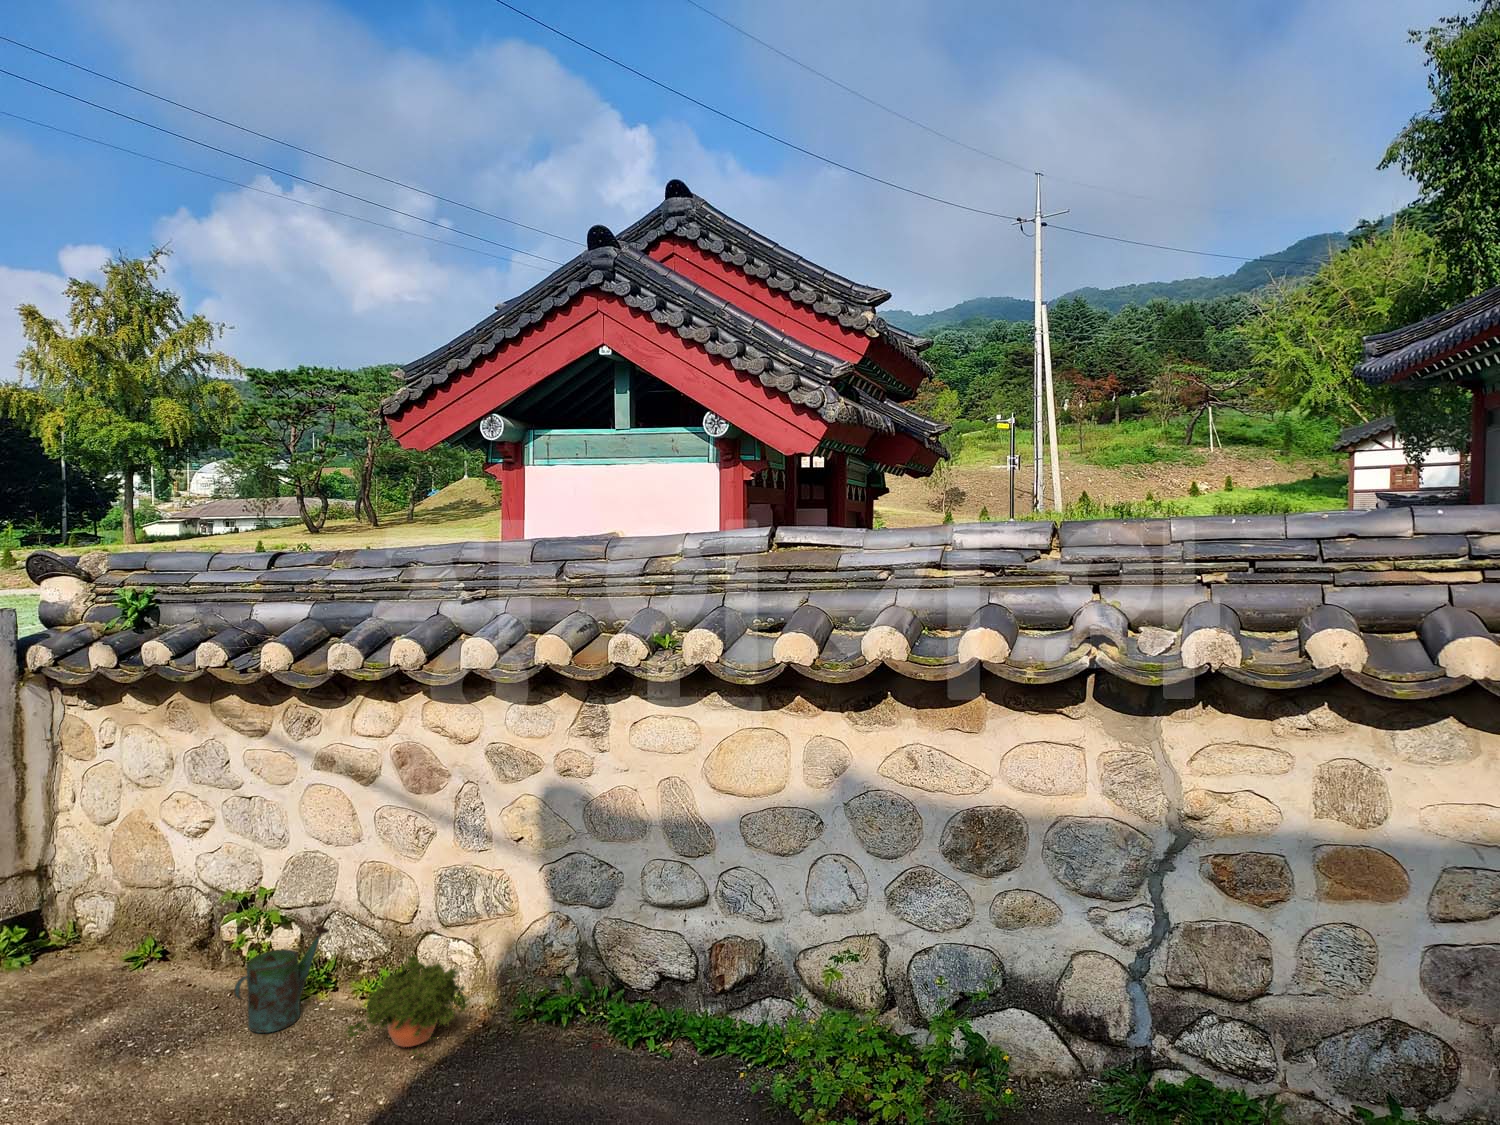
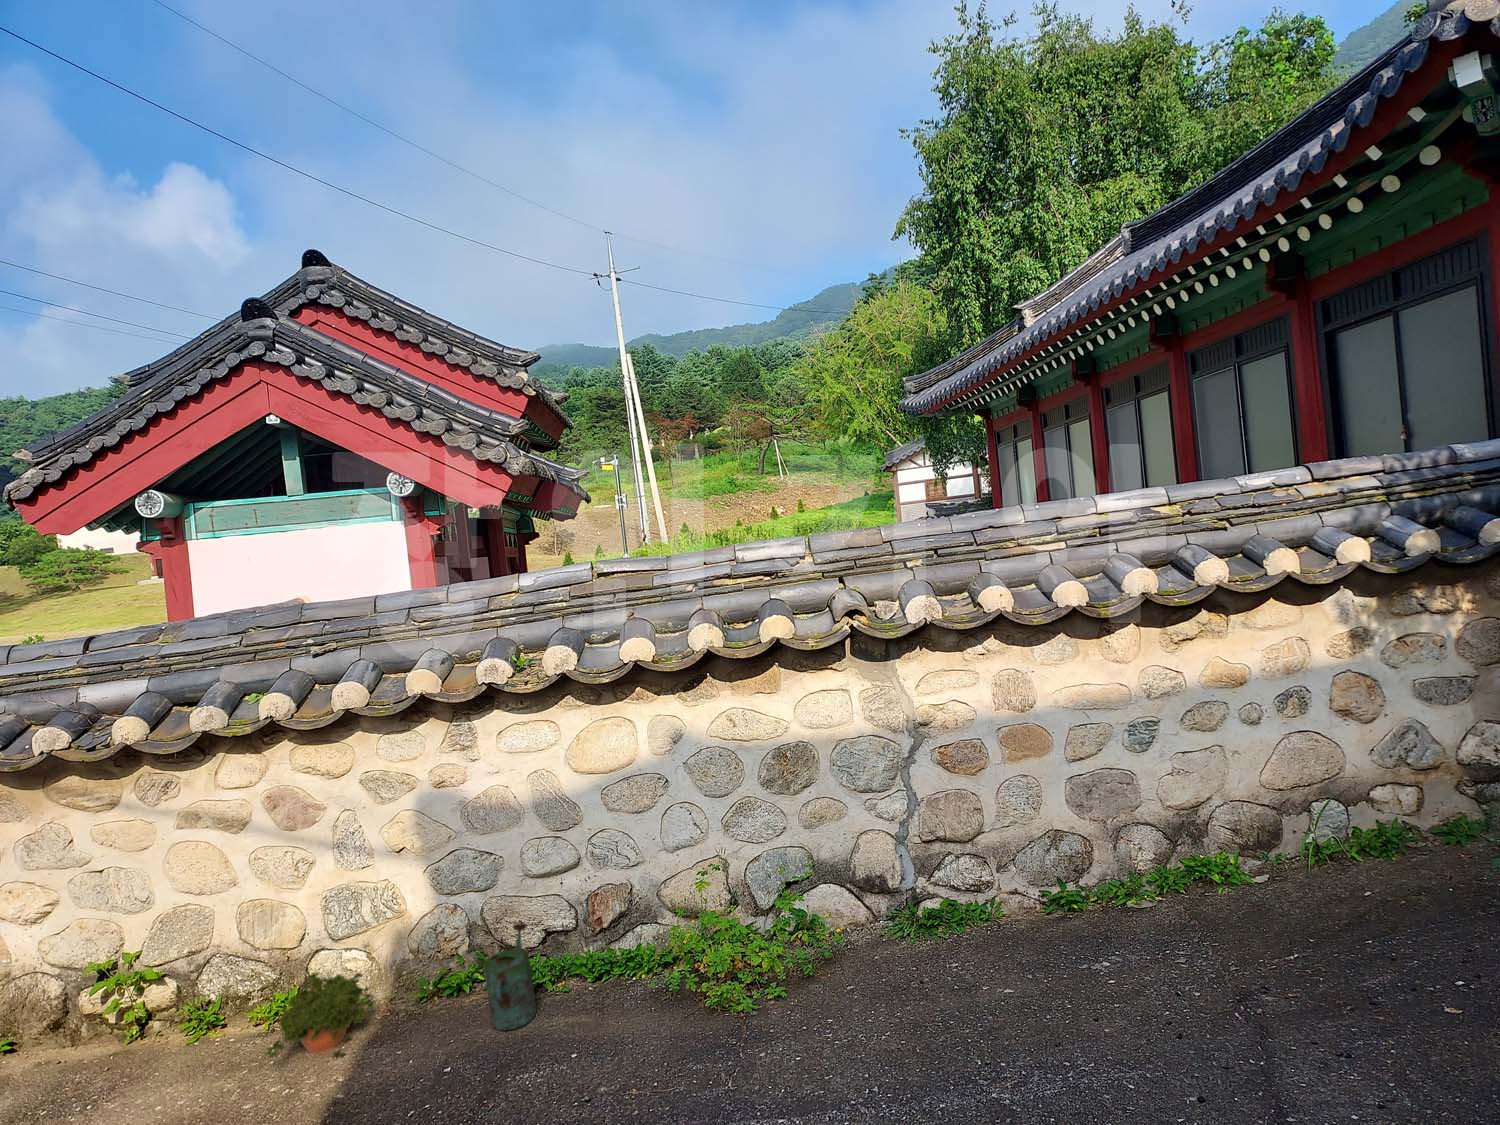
watering can: present [234,926,330,1033] -> present [484,923,537,1030]

